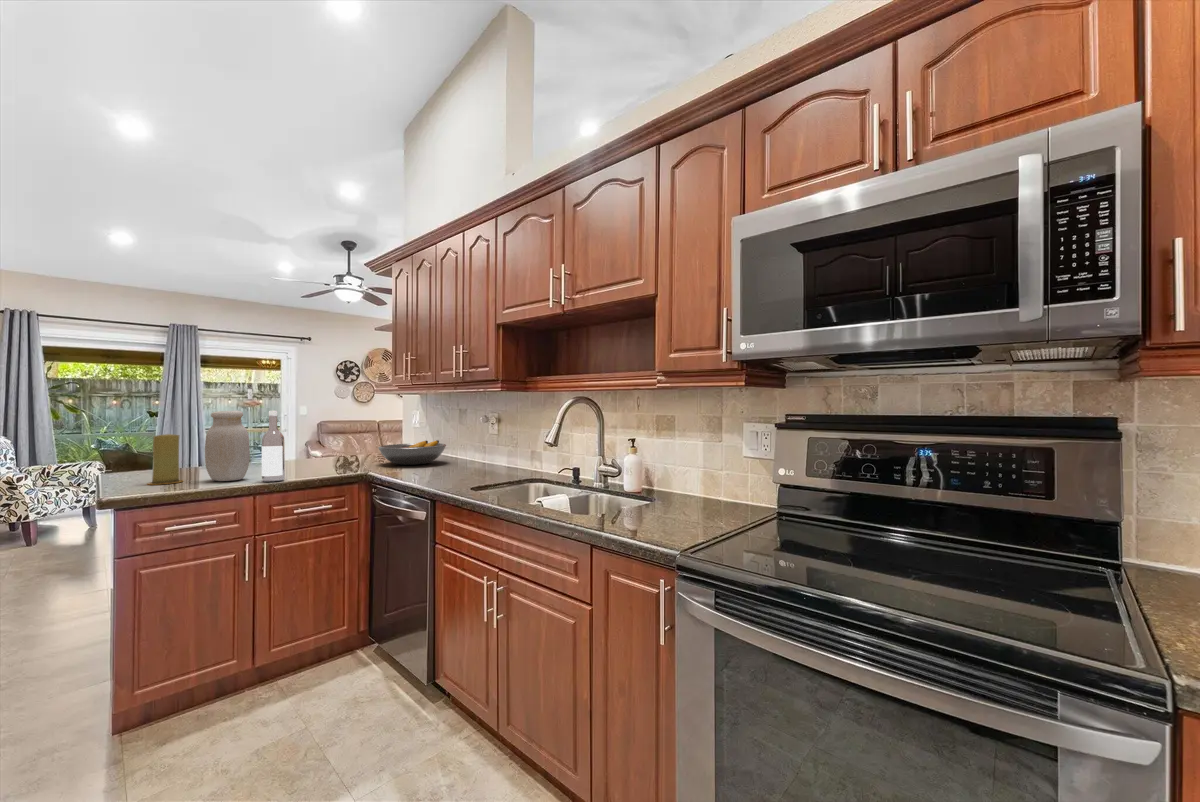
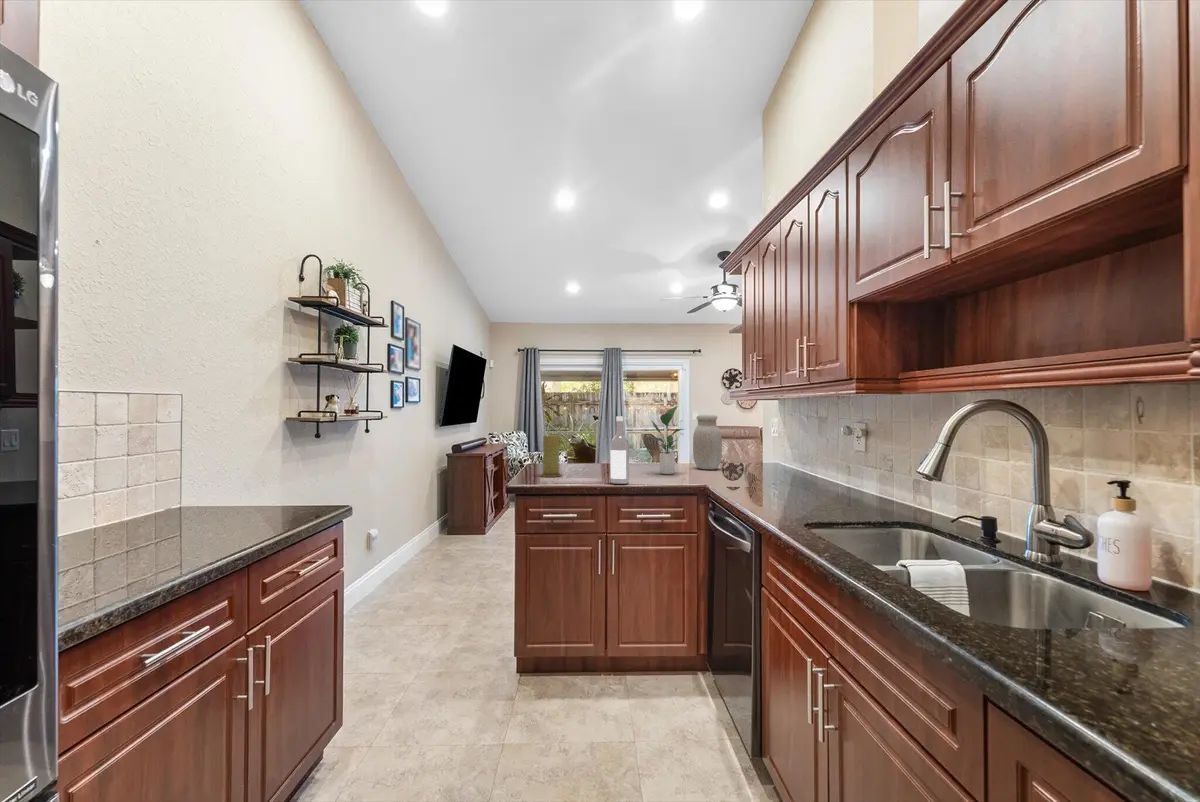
potted plant: none [297,399,338,469] -> present [652,406,683,474]
jar: present [205,411,250,481] -> present [693,415,722,469]
fruit bowl: present [378,440,446,465] -> none [723,453,800,480]

